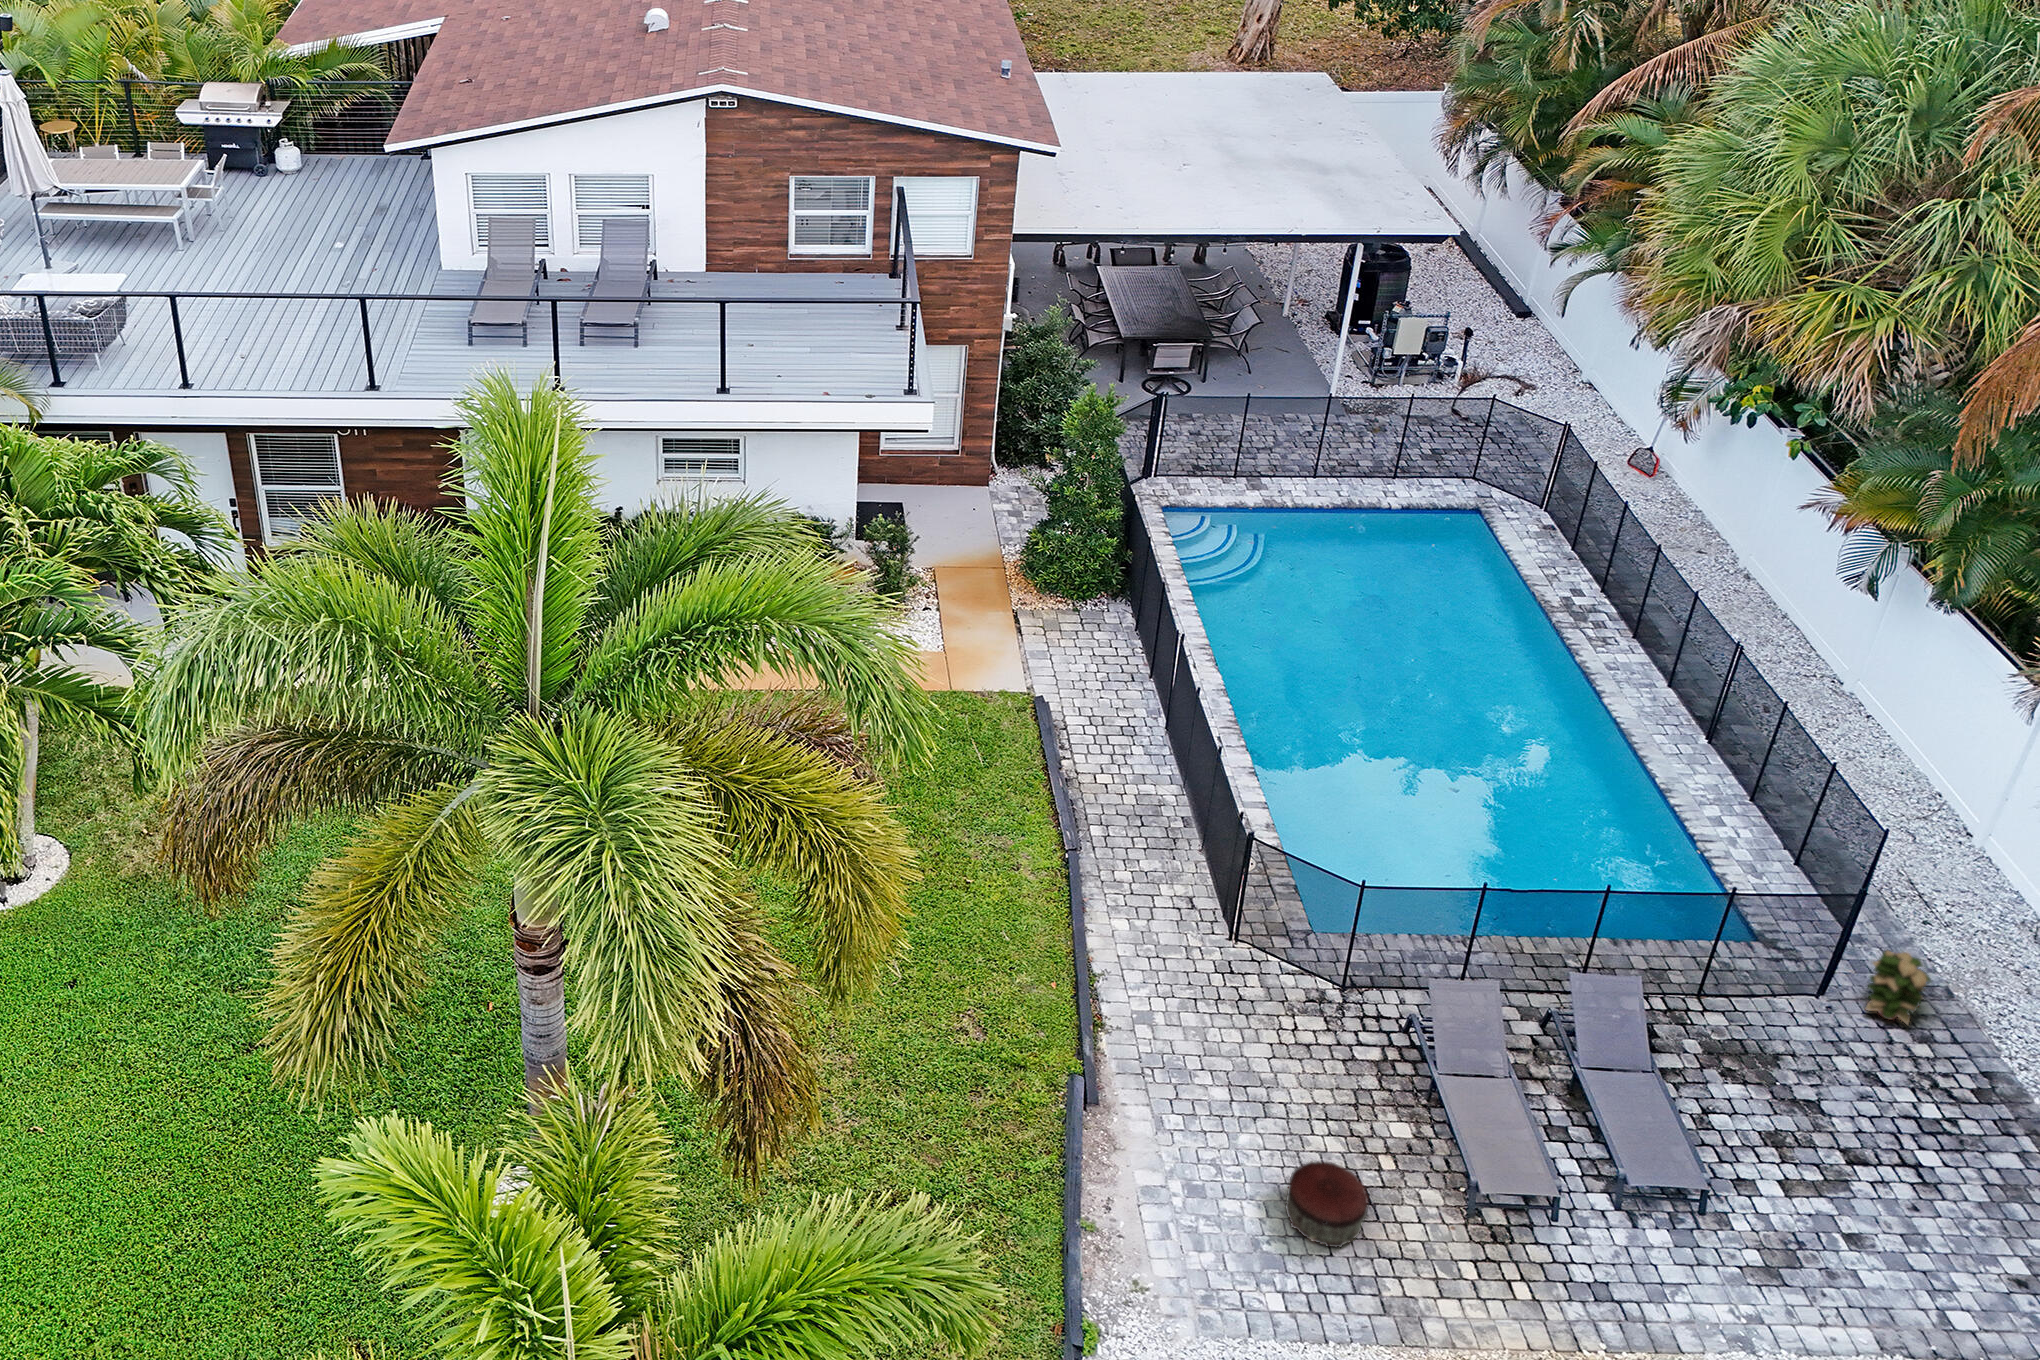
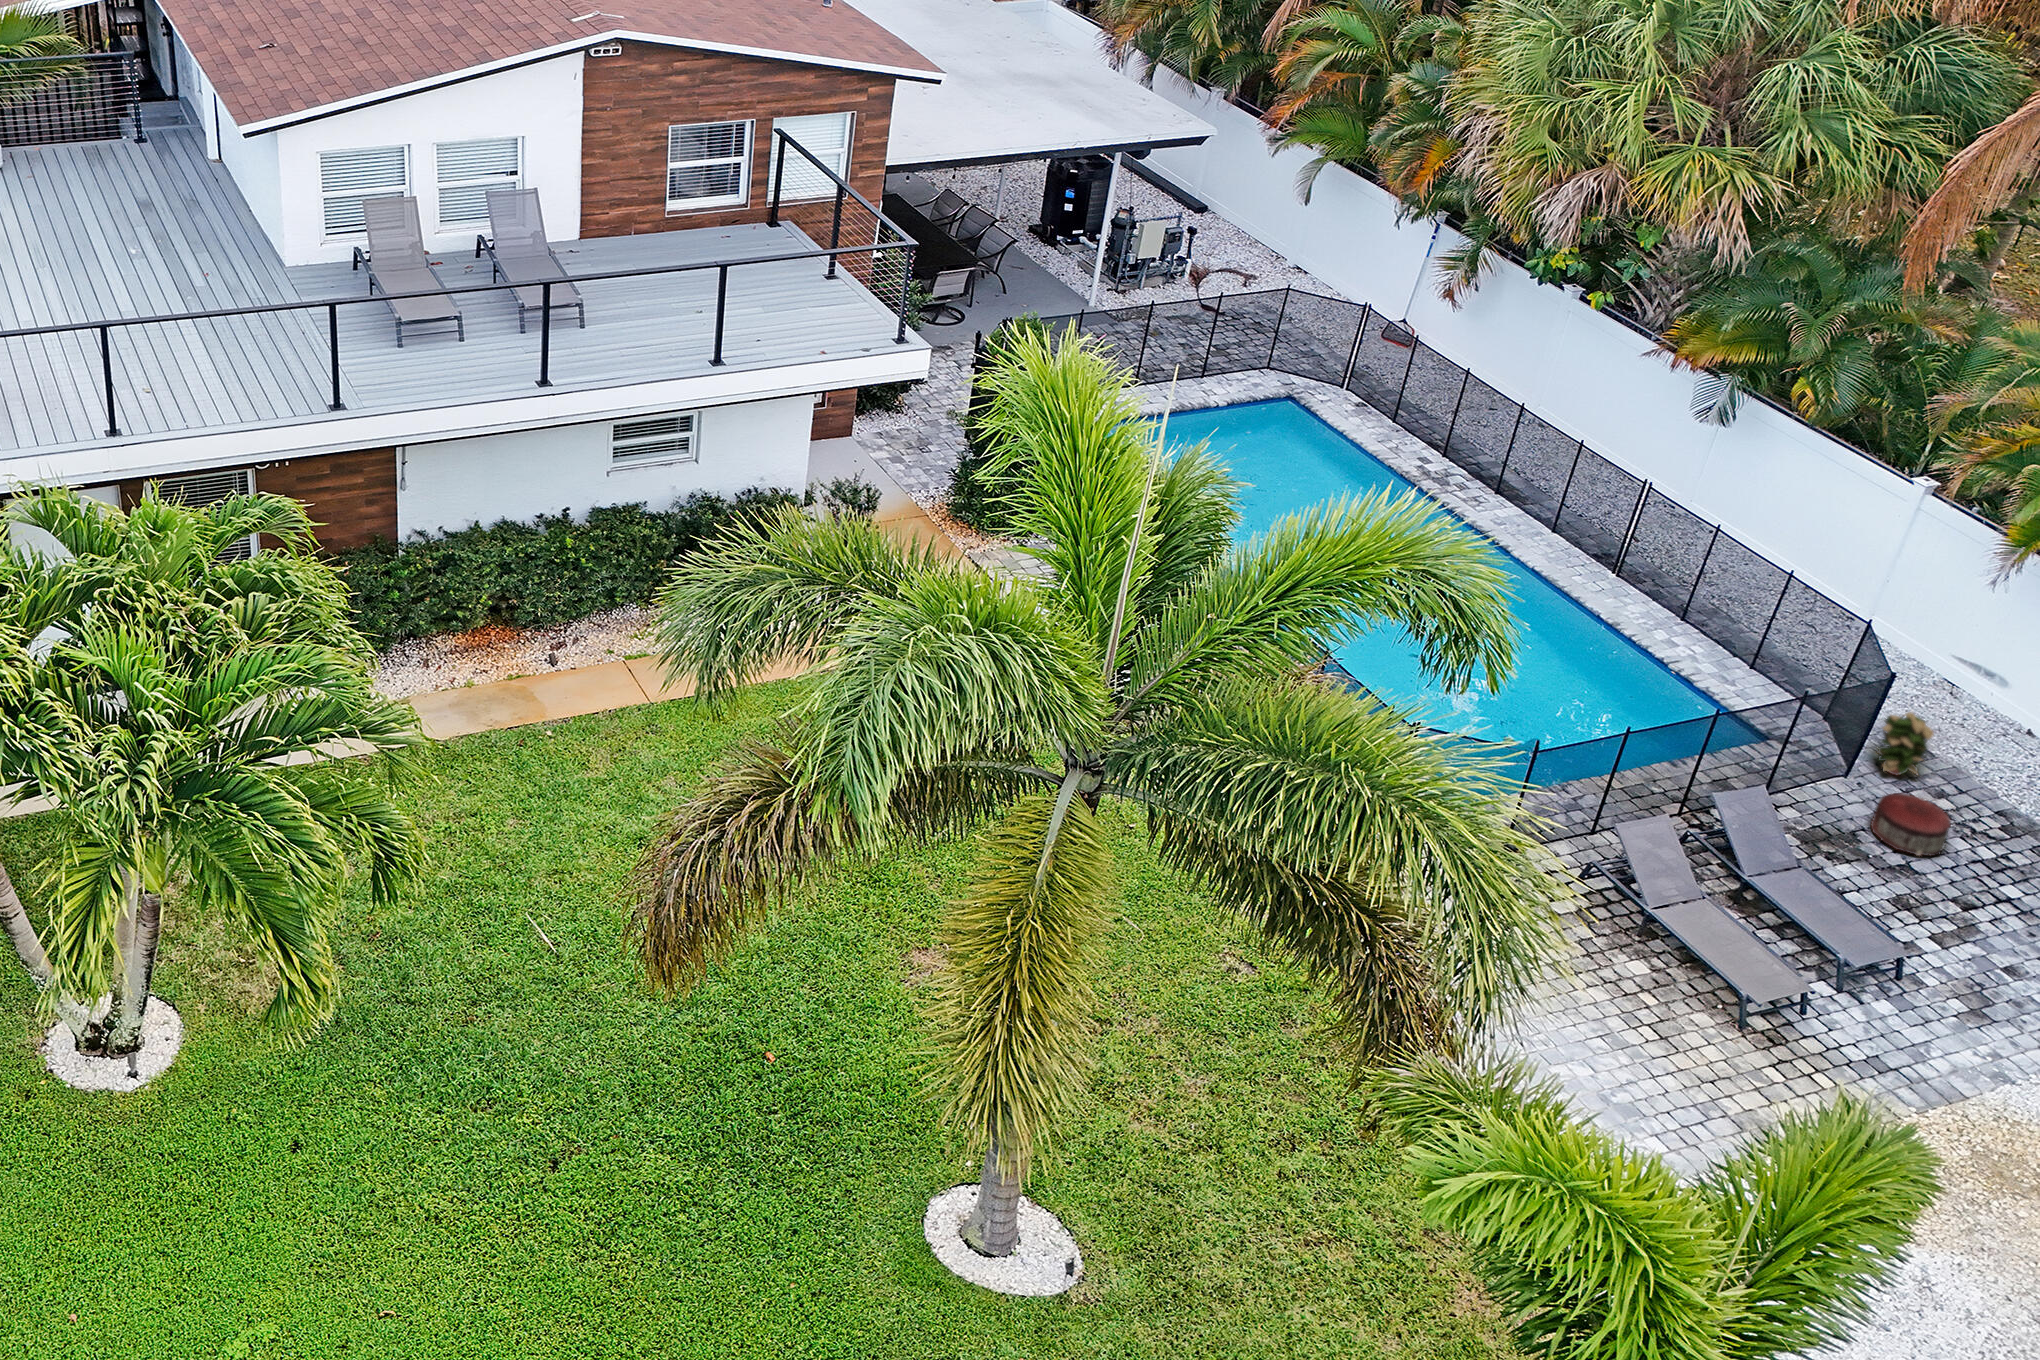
pouf: present [1286,1161,1369,1247] -> present [1871,793,1951,856]

